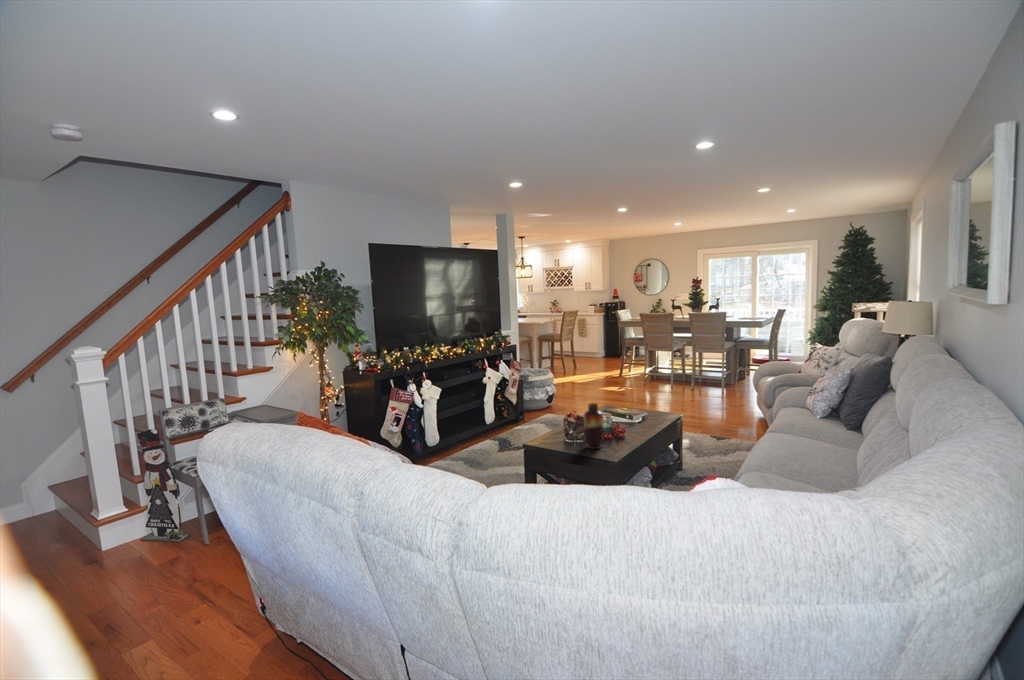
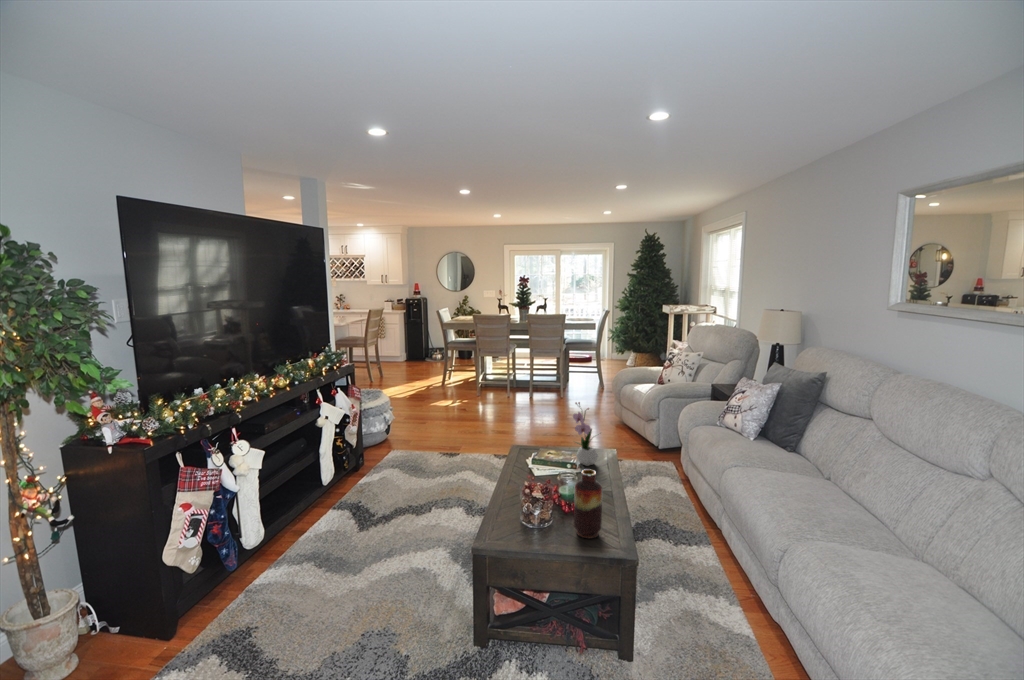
flower arrangement: none [631,370,654,420] -> present [573,402,598,466]

